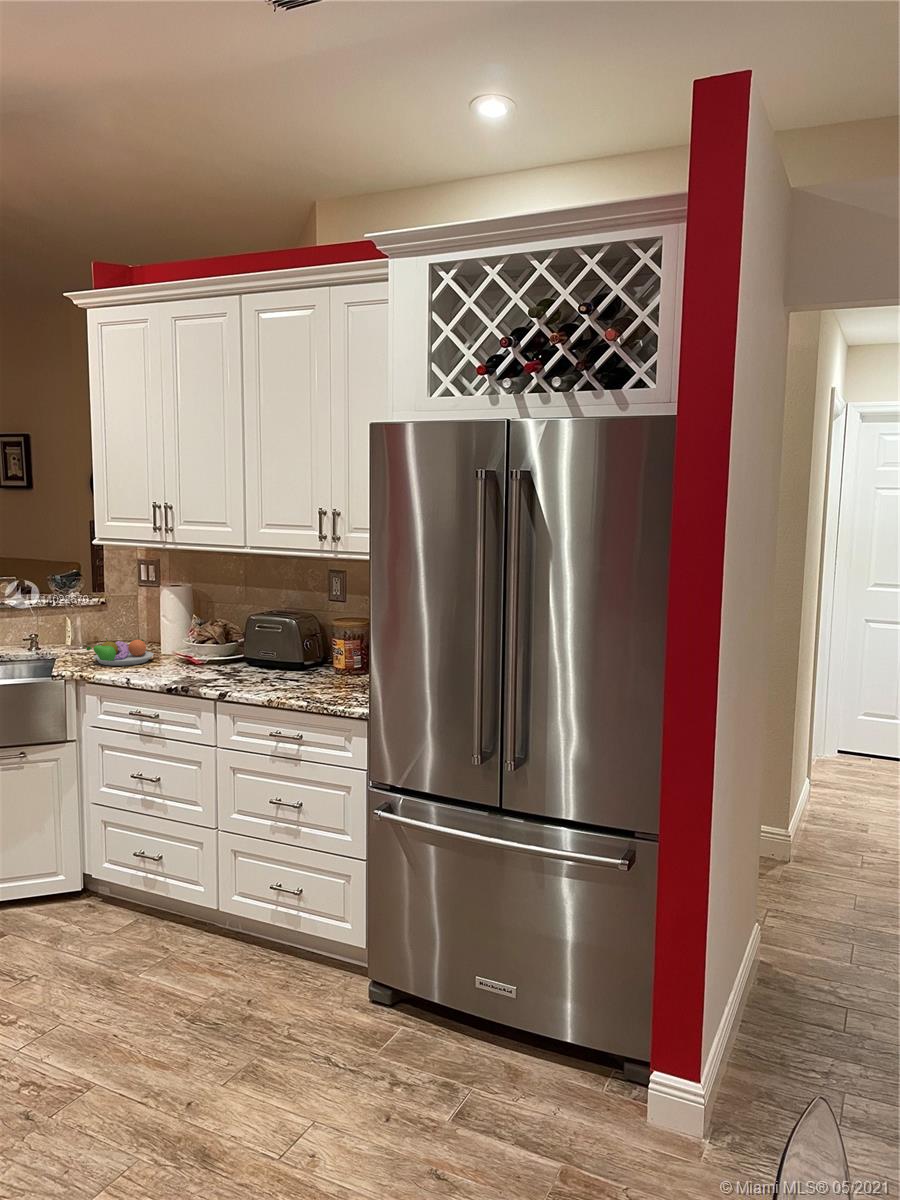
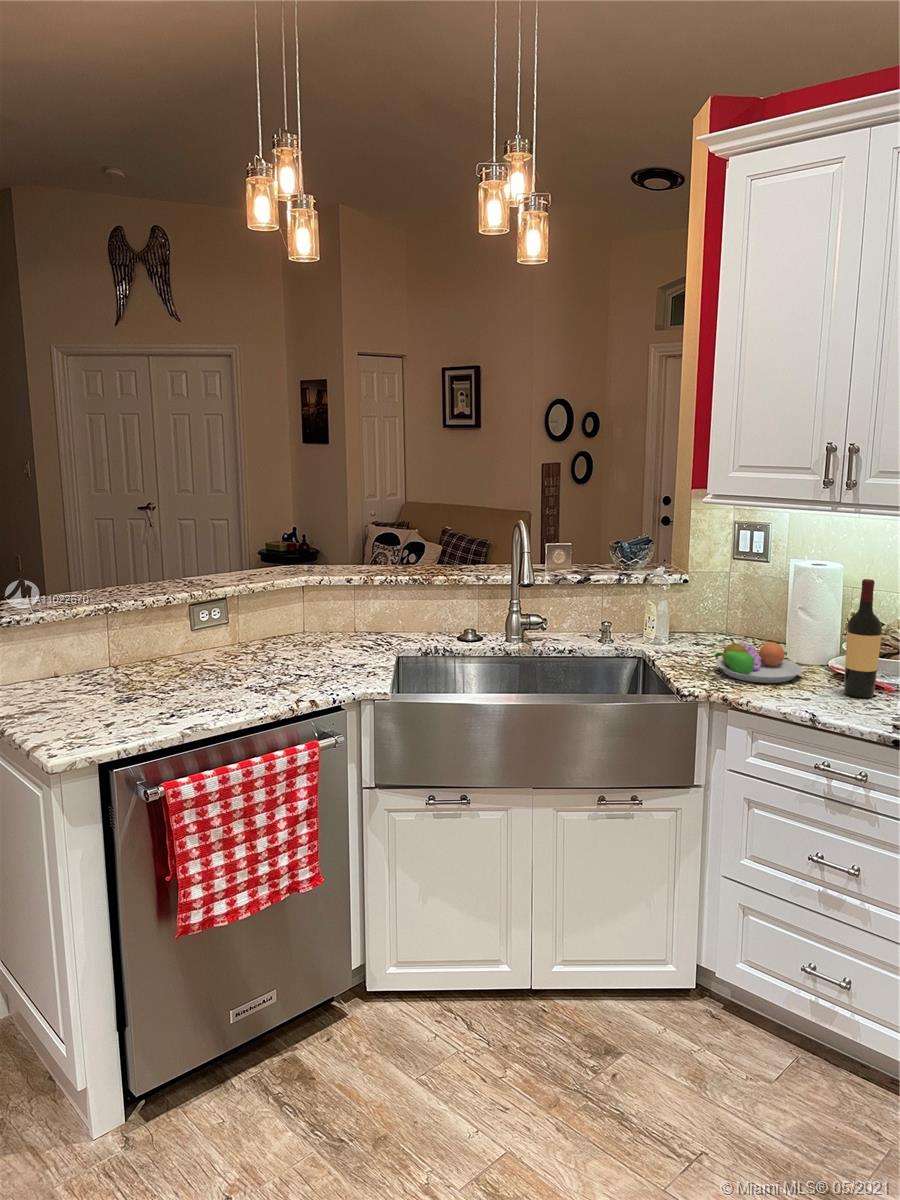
wine bottle: none [163,591,185,669] -> present [844,579,882,698]

